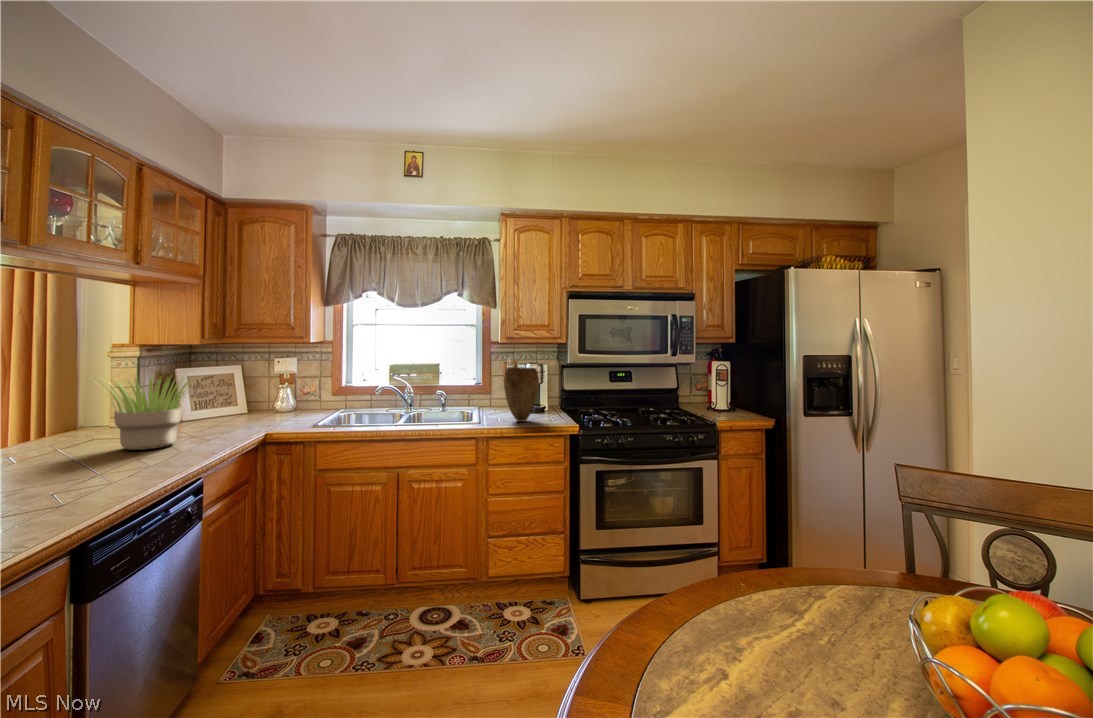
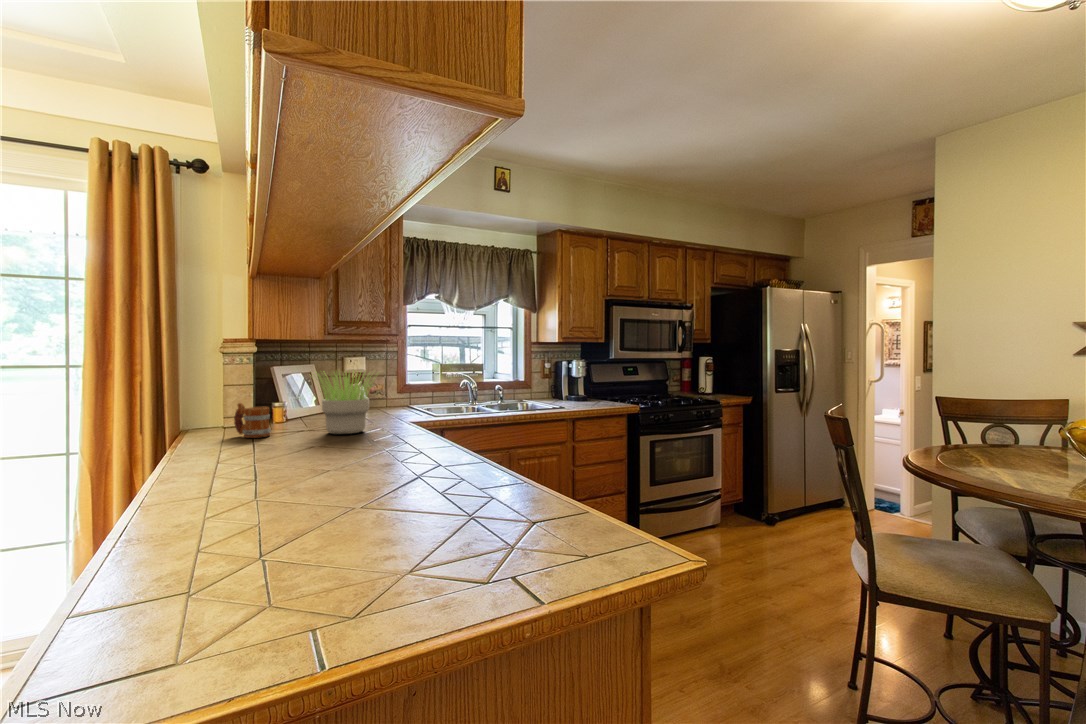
vase: present [504,367,539,422] -> none [572,362,601,406]
mug: none [45,409,85,448] -> present [234,403,271,438]

